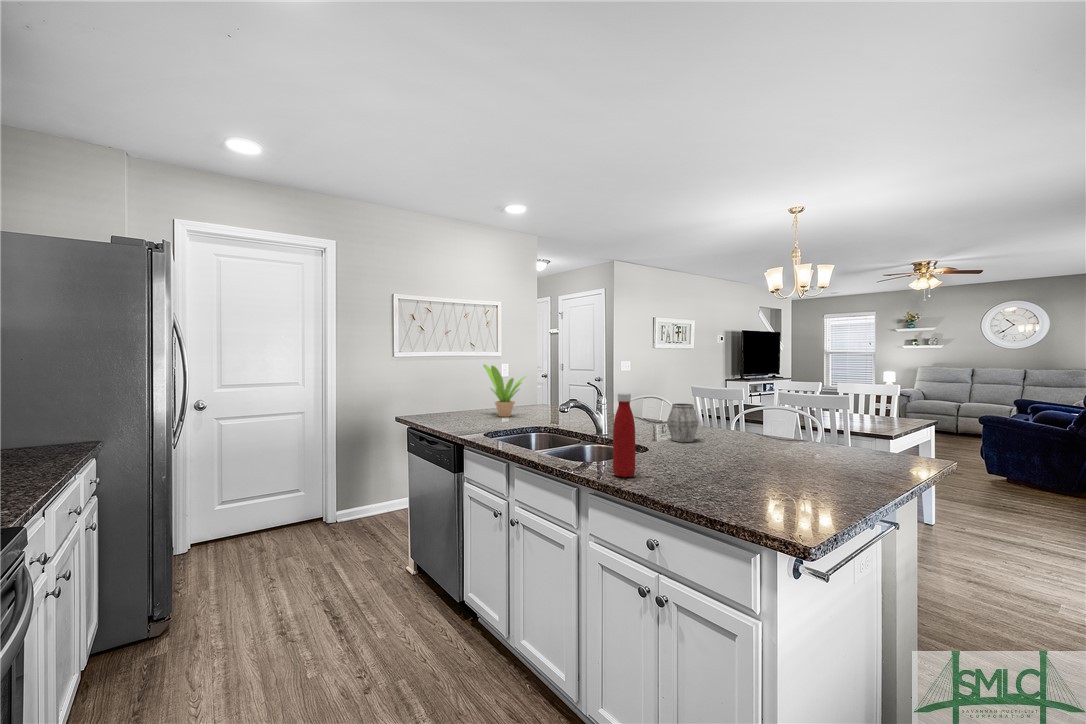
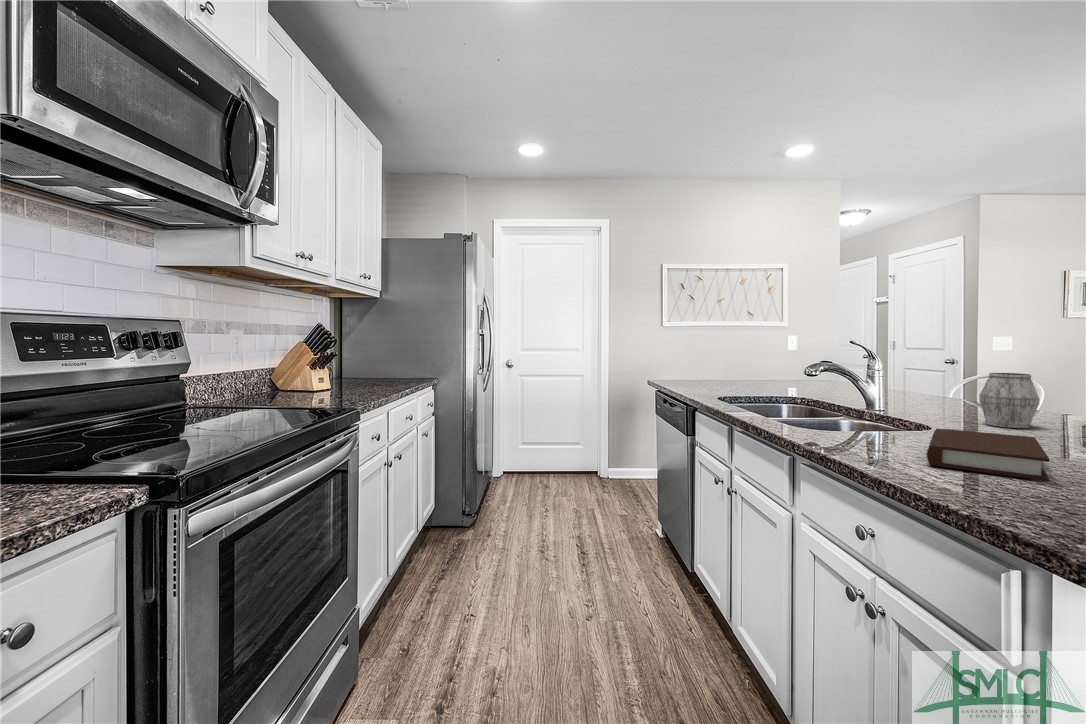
potted plant: present [484,365,525,417] -> none [743,328,794,387]
bottle: present [613,393,635,477] -> none [836,342,870,450]
book: none [664,452,742,485] -> present [927,429,1050,481]

